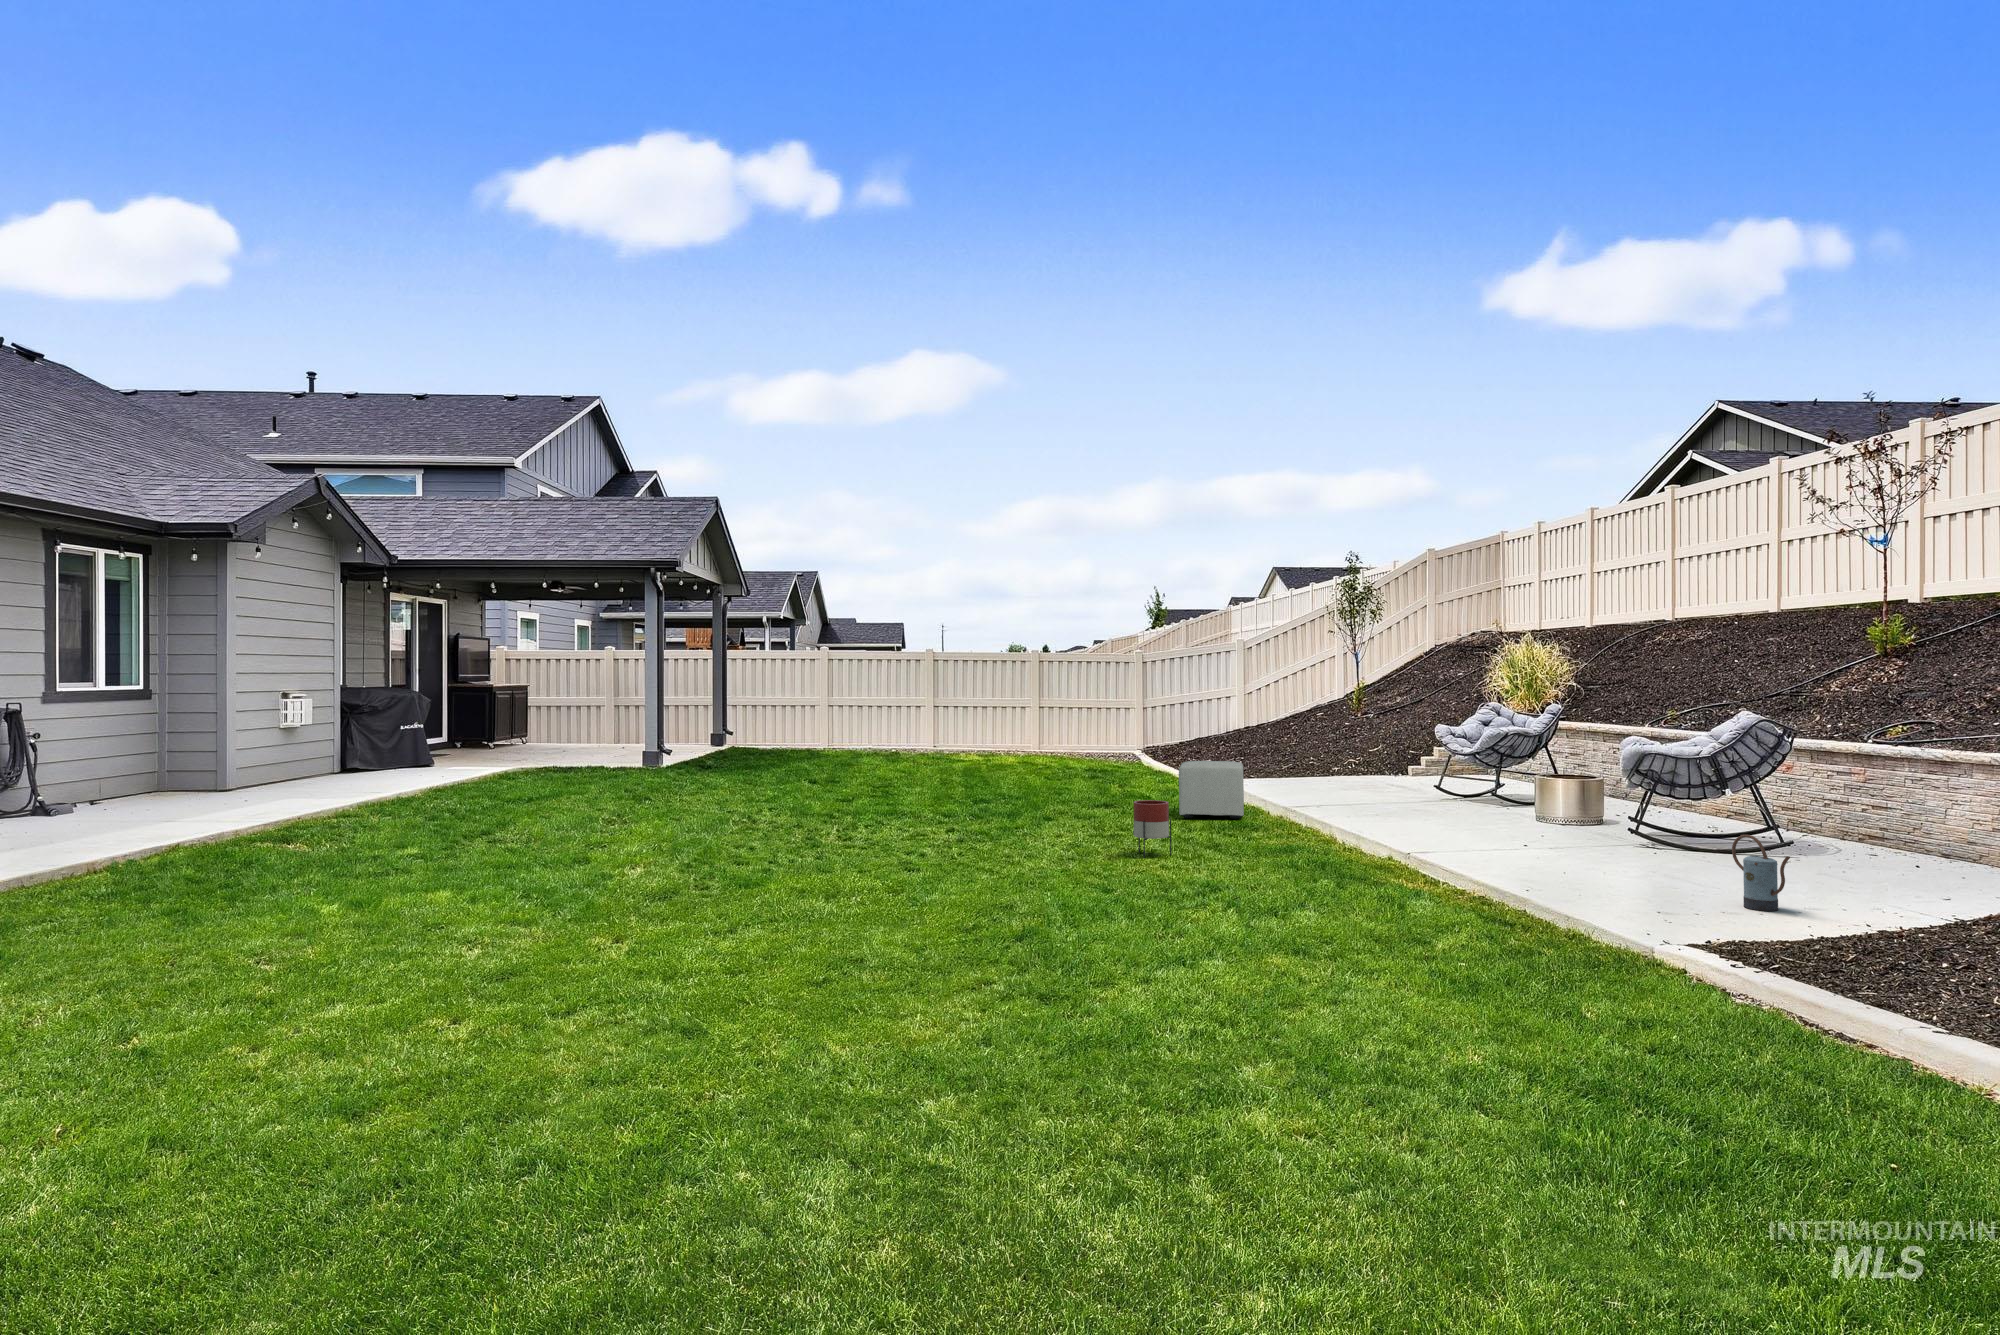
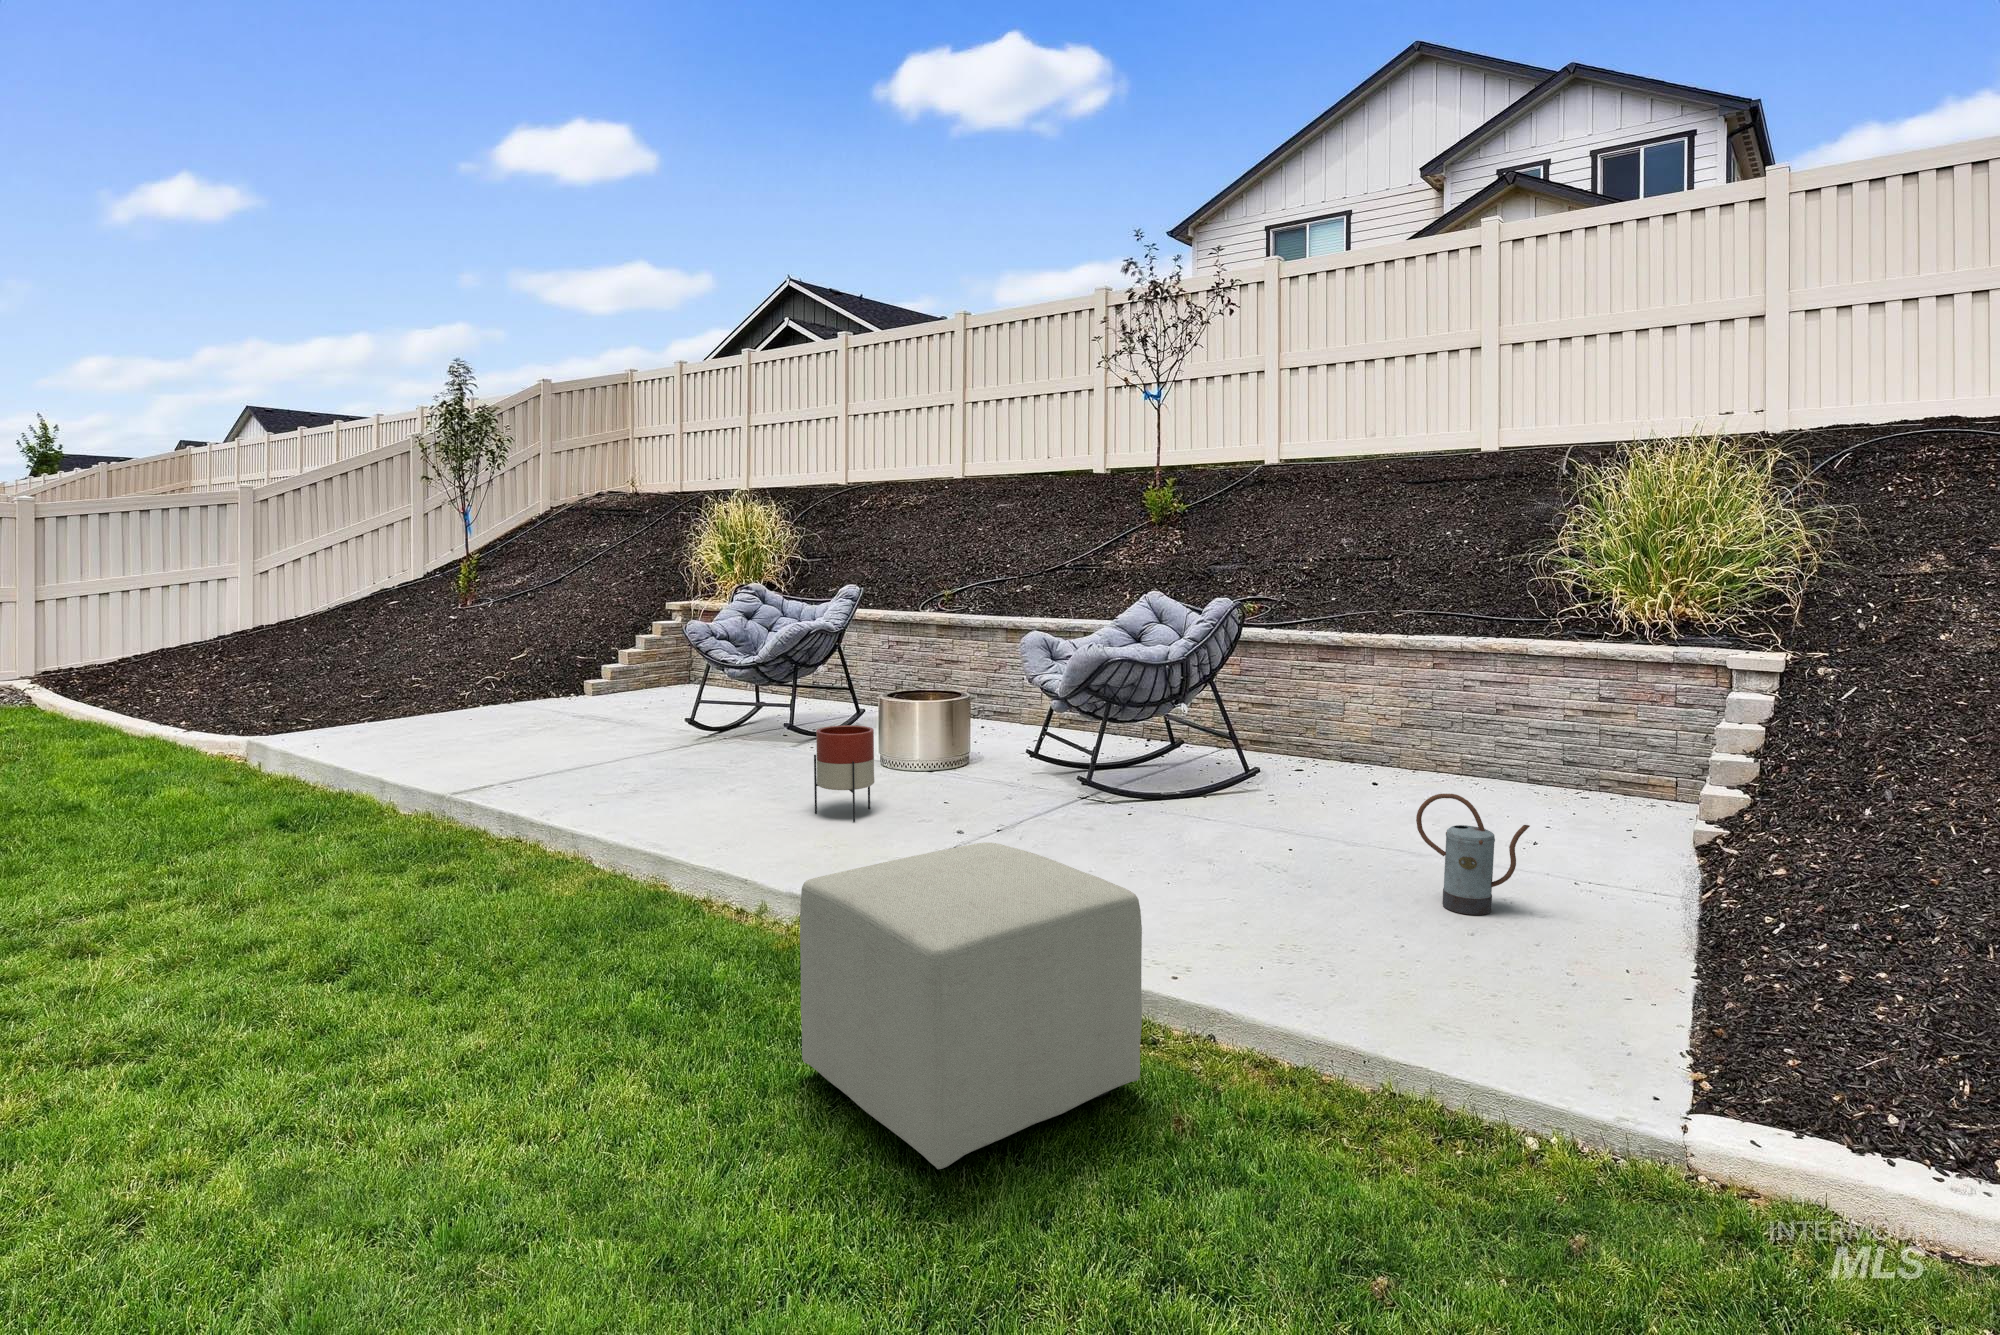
ottoman: present [1179,761,1244,819] -> present [800,843,1142,1169]
planter: present [1134,800,1171,858] -> present [814,725,874,822]

